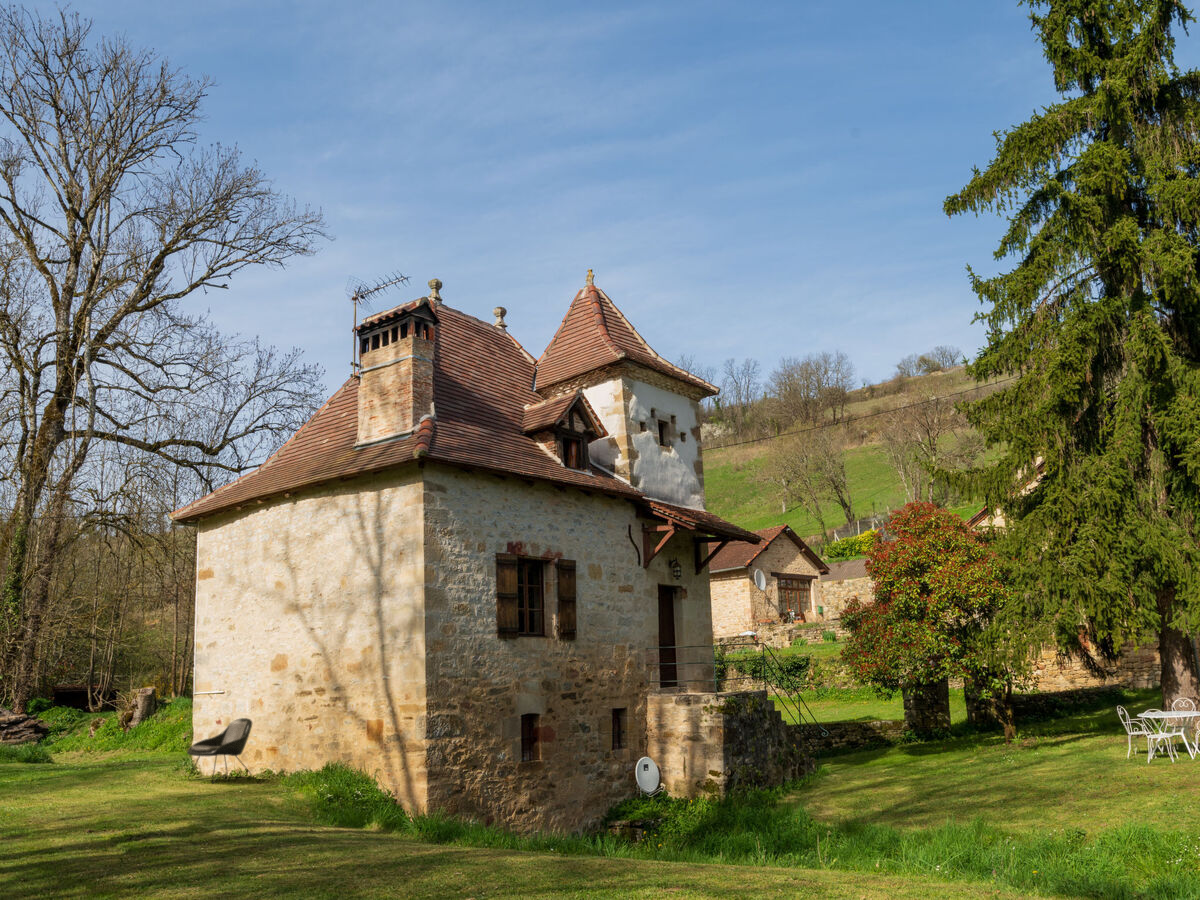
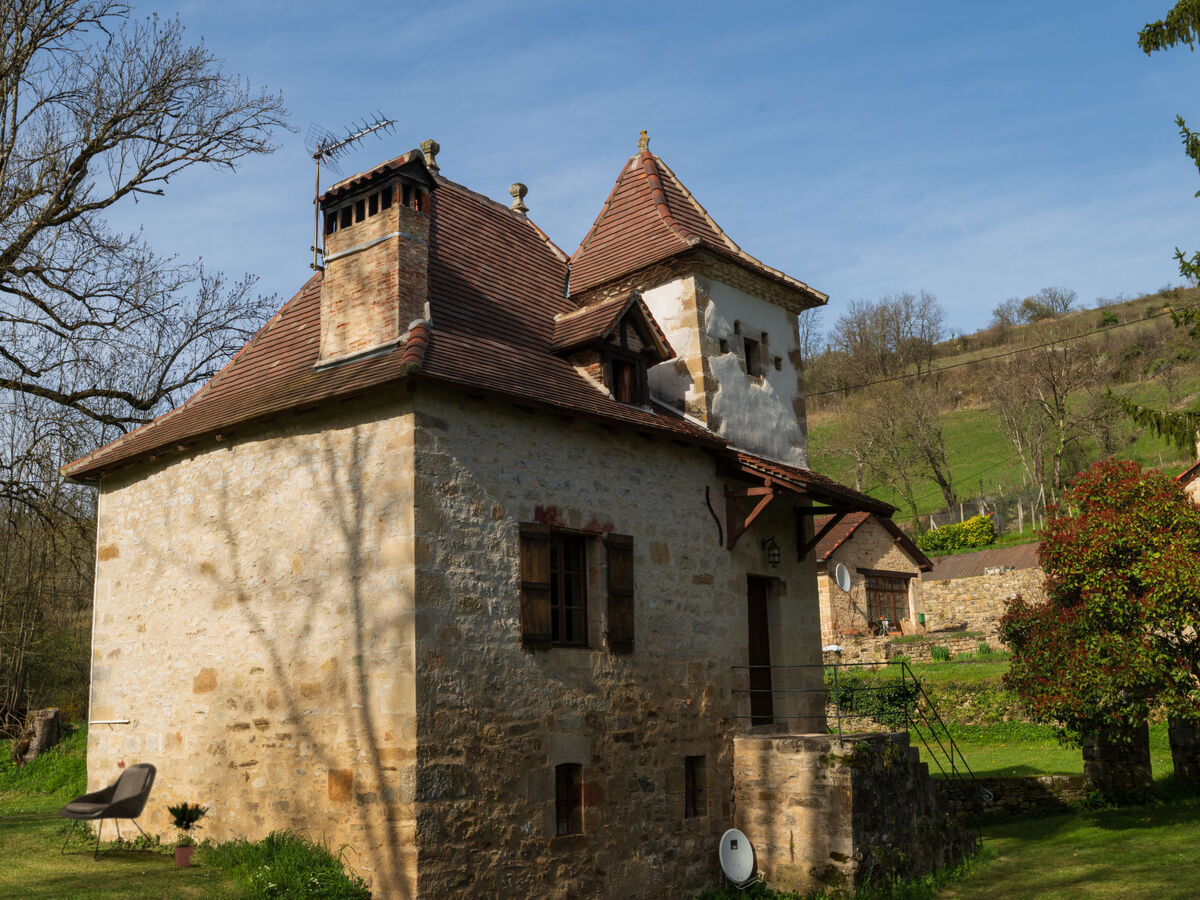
potted plant: none [259,740,292,786] -> present [167,802,209,867]

